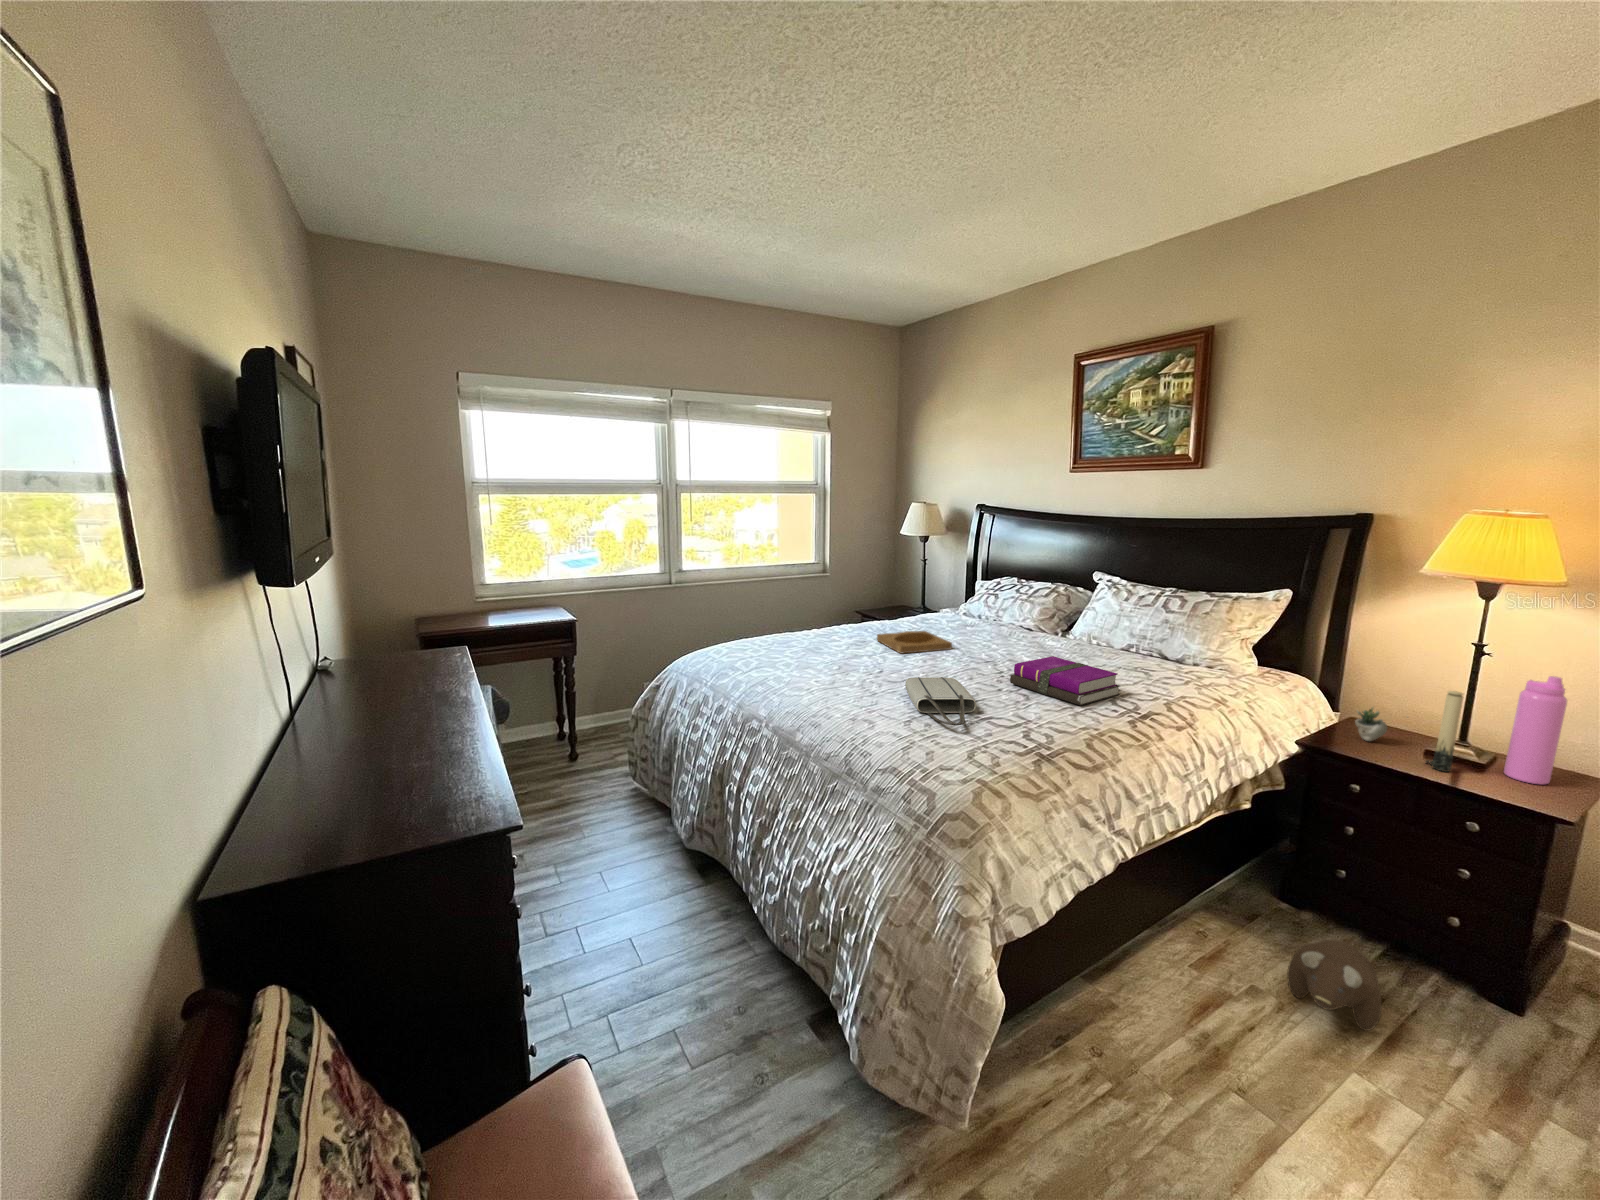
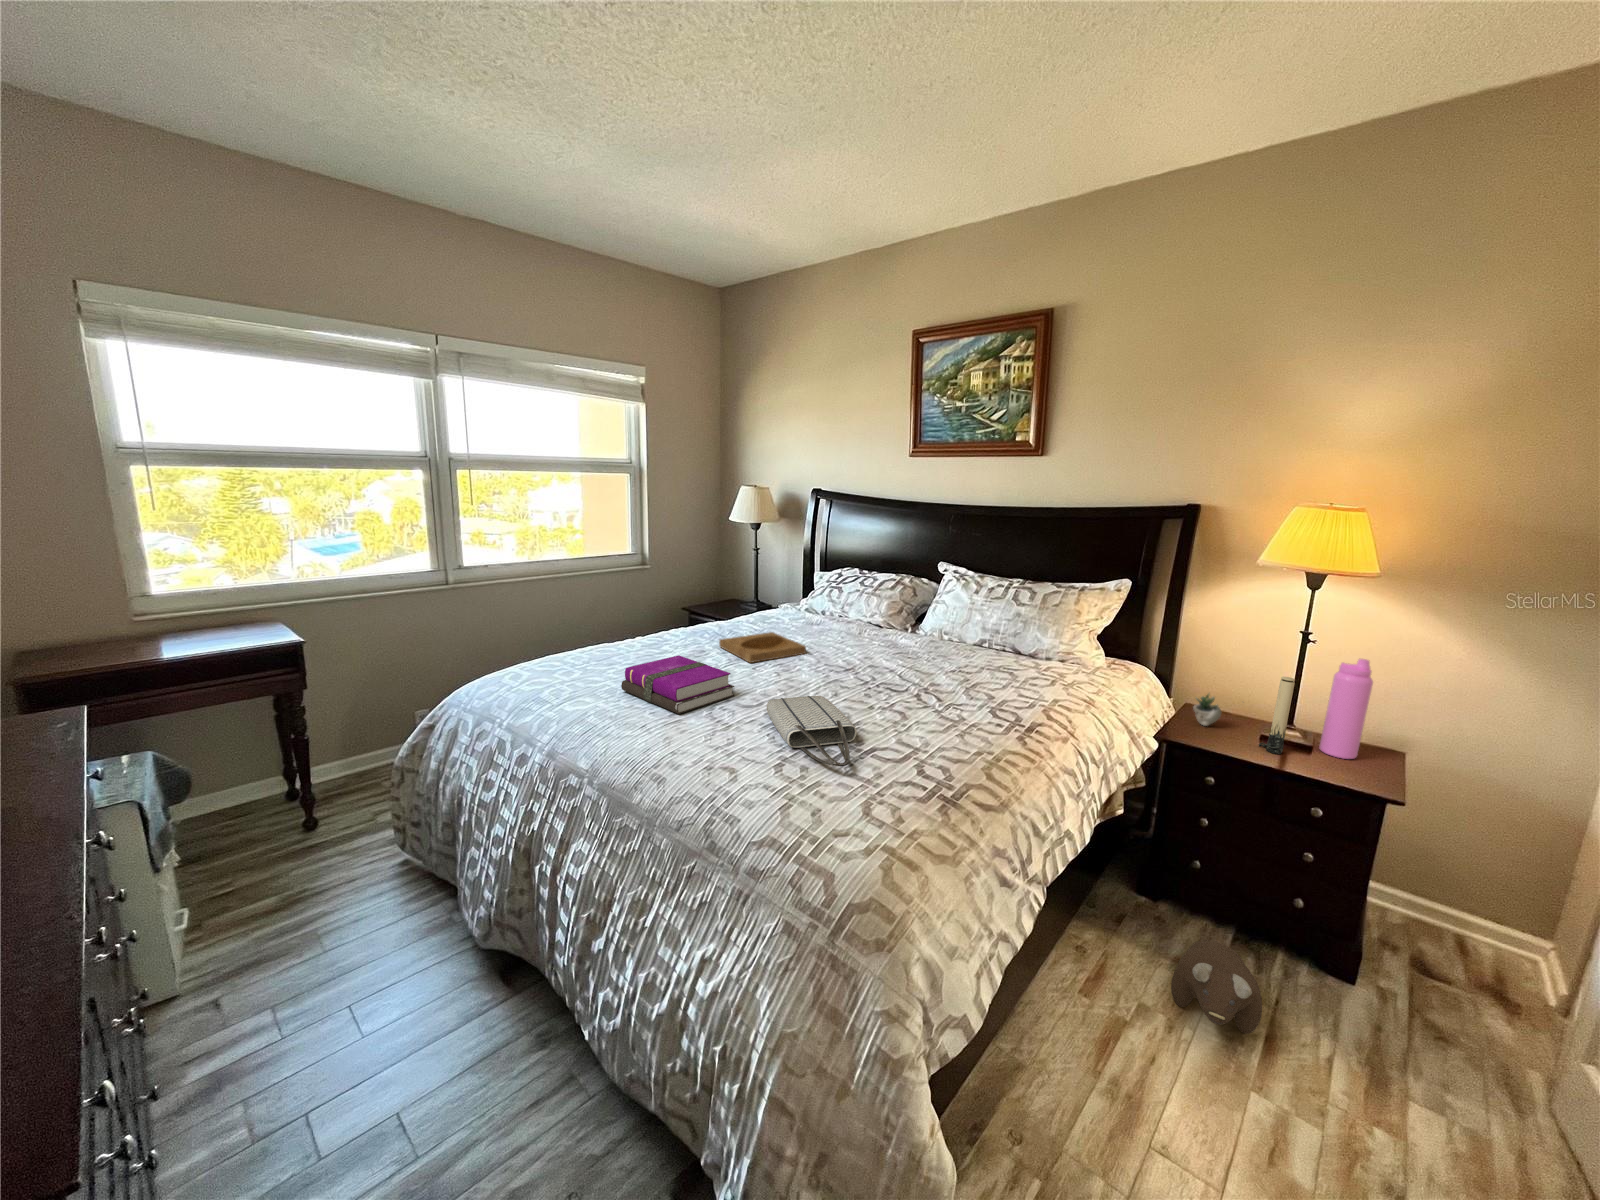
notebook: present [1010,656,1120,705] -> present [621,655,734,714]

